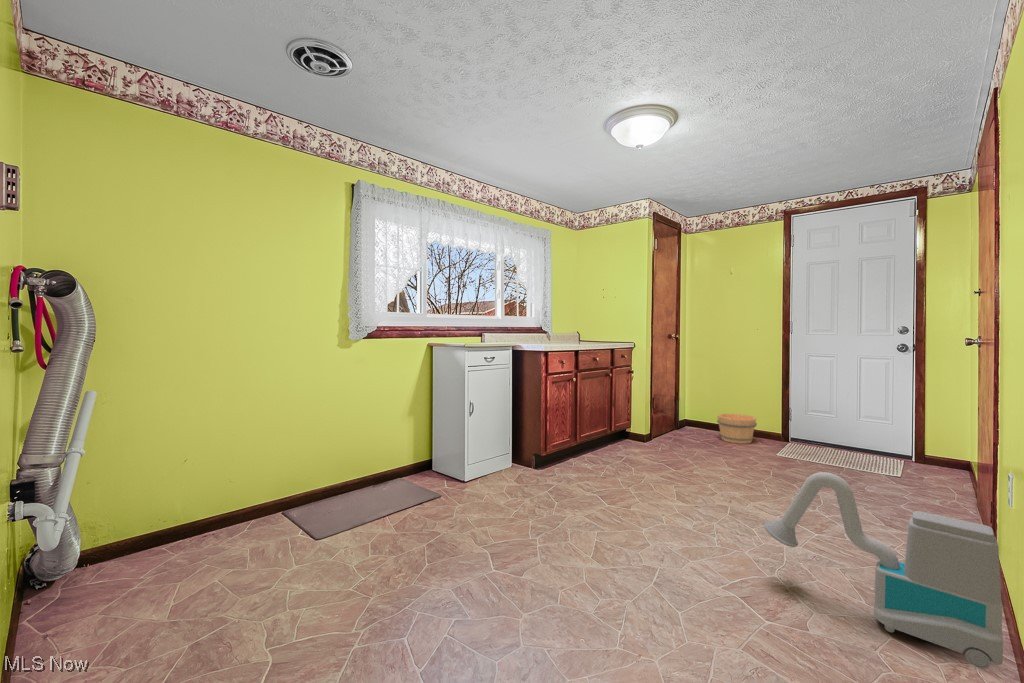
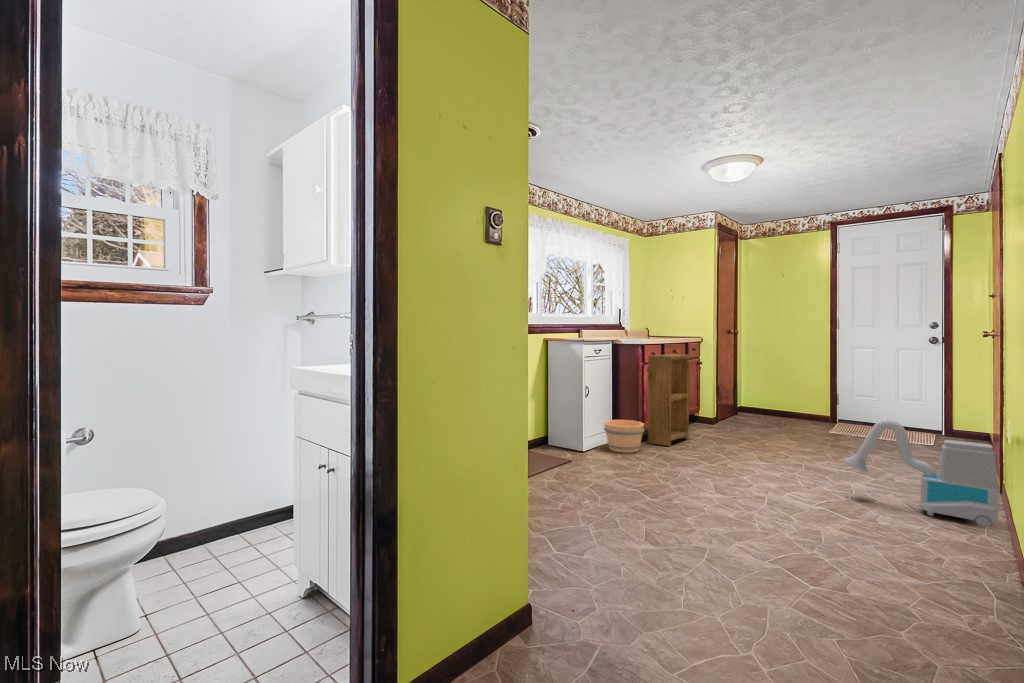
shelving unit: none [551,363,605,475] -> present [648,354,689,446]
bucket: present [717,414,757,444] -> present [604,420,644,453]

